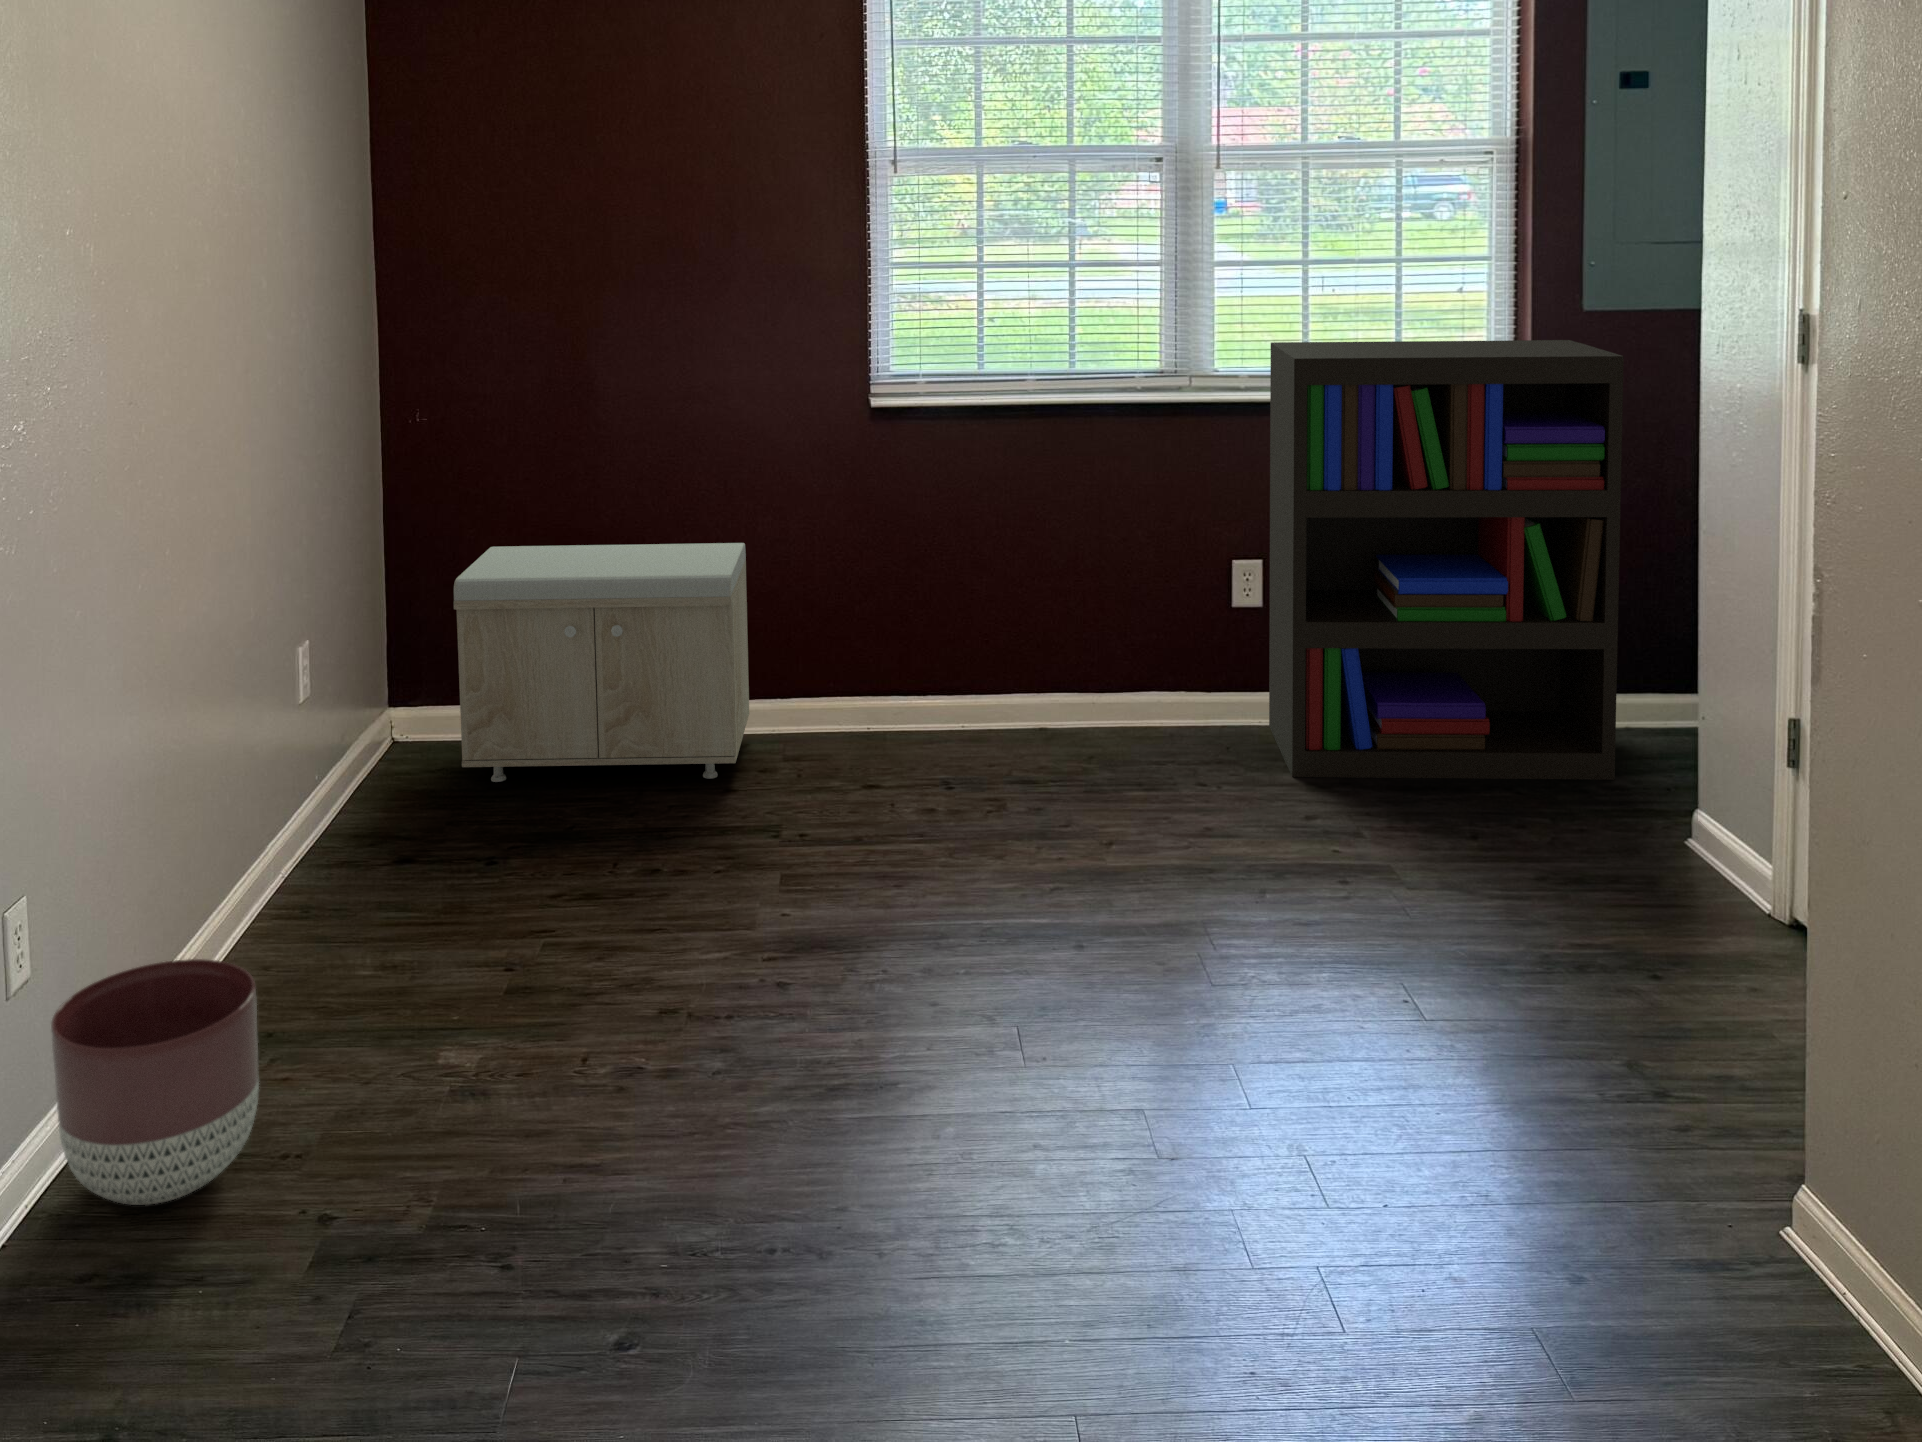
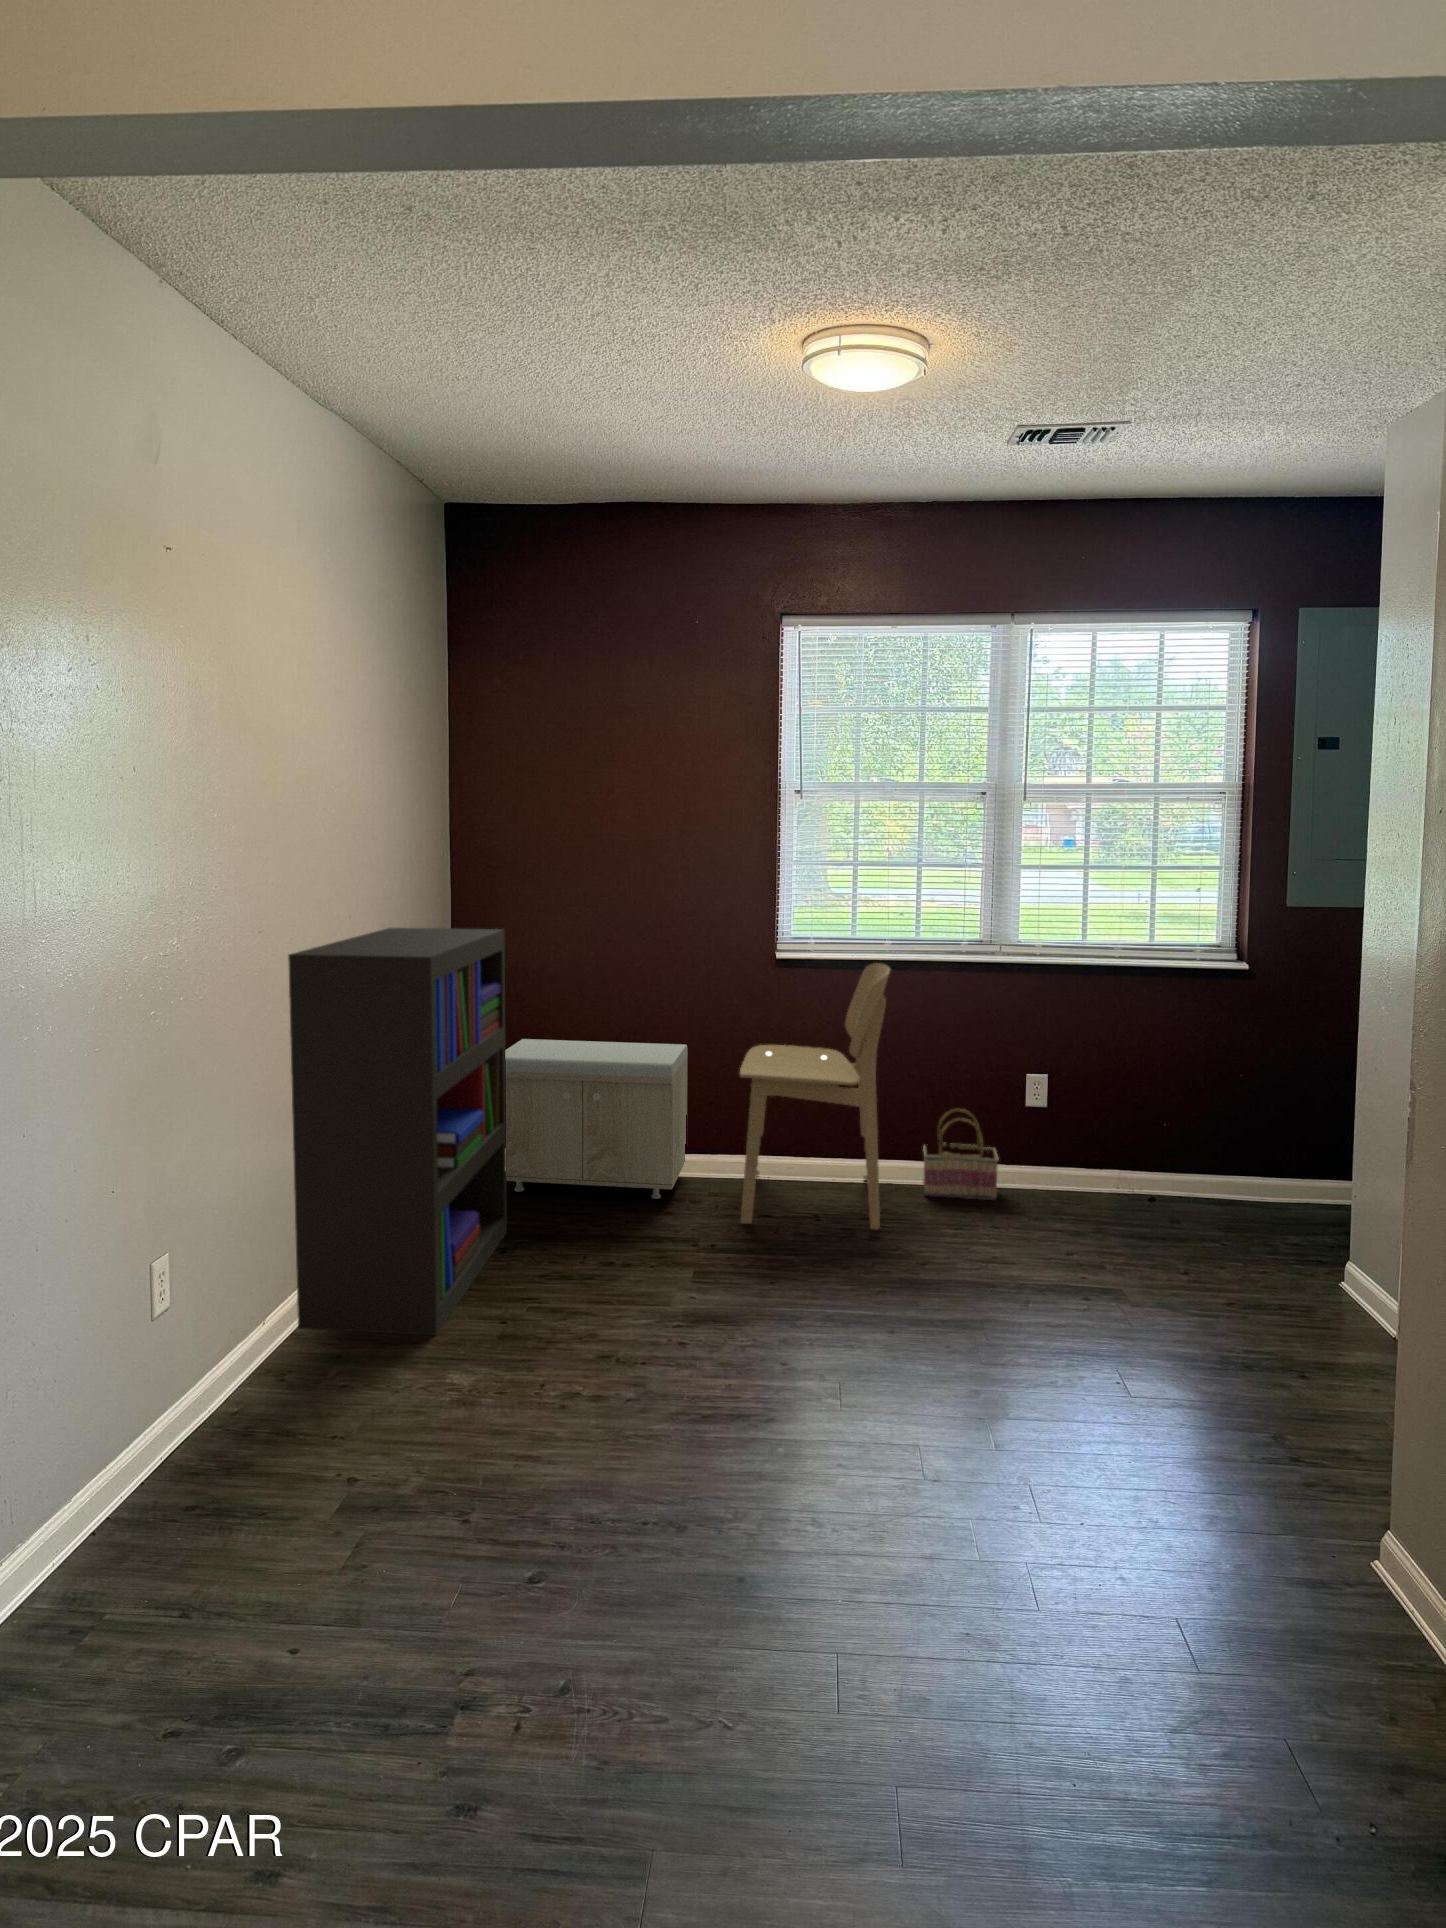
bookshelf: present [1269,340,1624,780] -> present [288,928,507,1335]
dining chair: none [831,410,1047,808] -> present [740,963,890,1230]
basket: none [1096,616,1207,747] -> present [923,1108,999,1200]
planter: present [51,959,259,1205] -> none [198,1280,327,1433]

